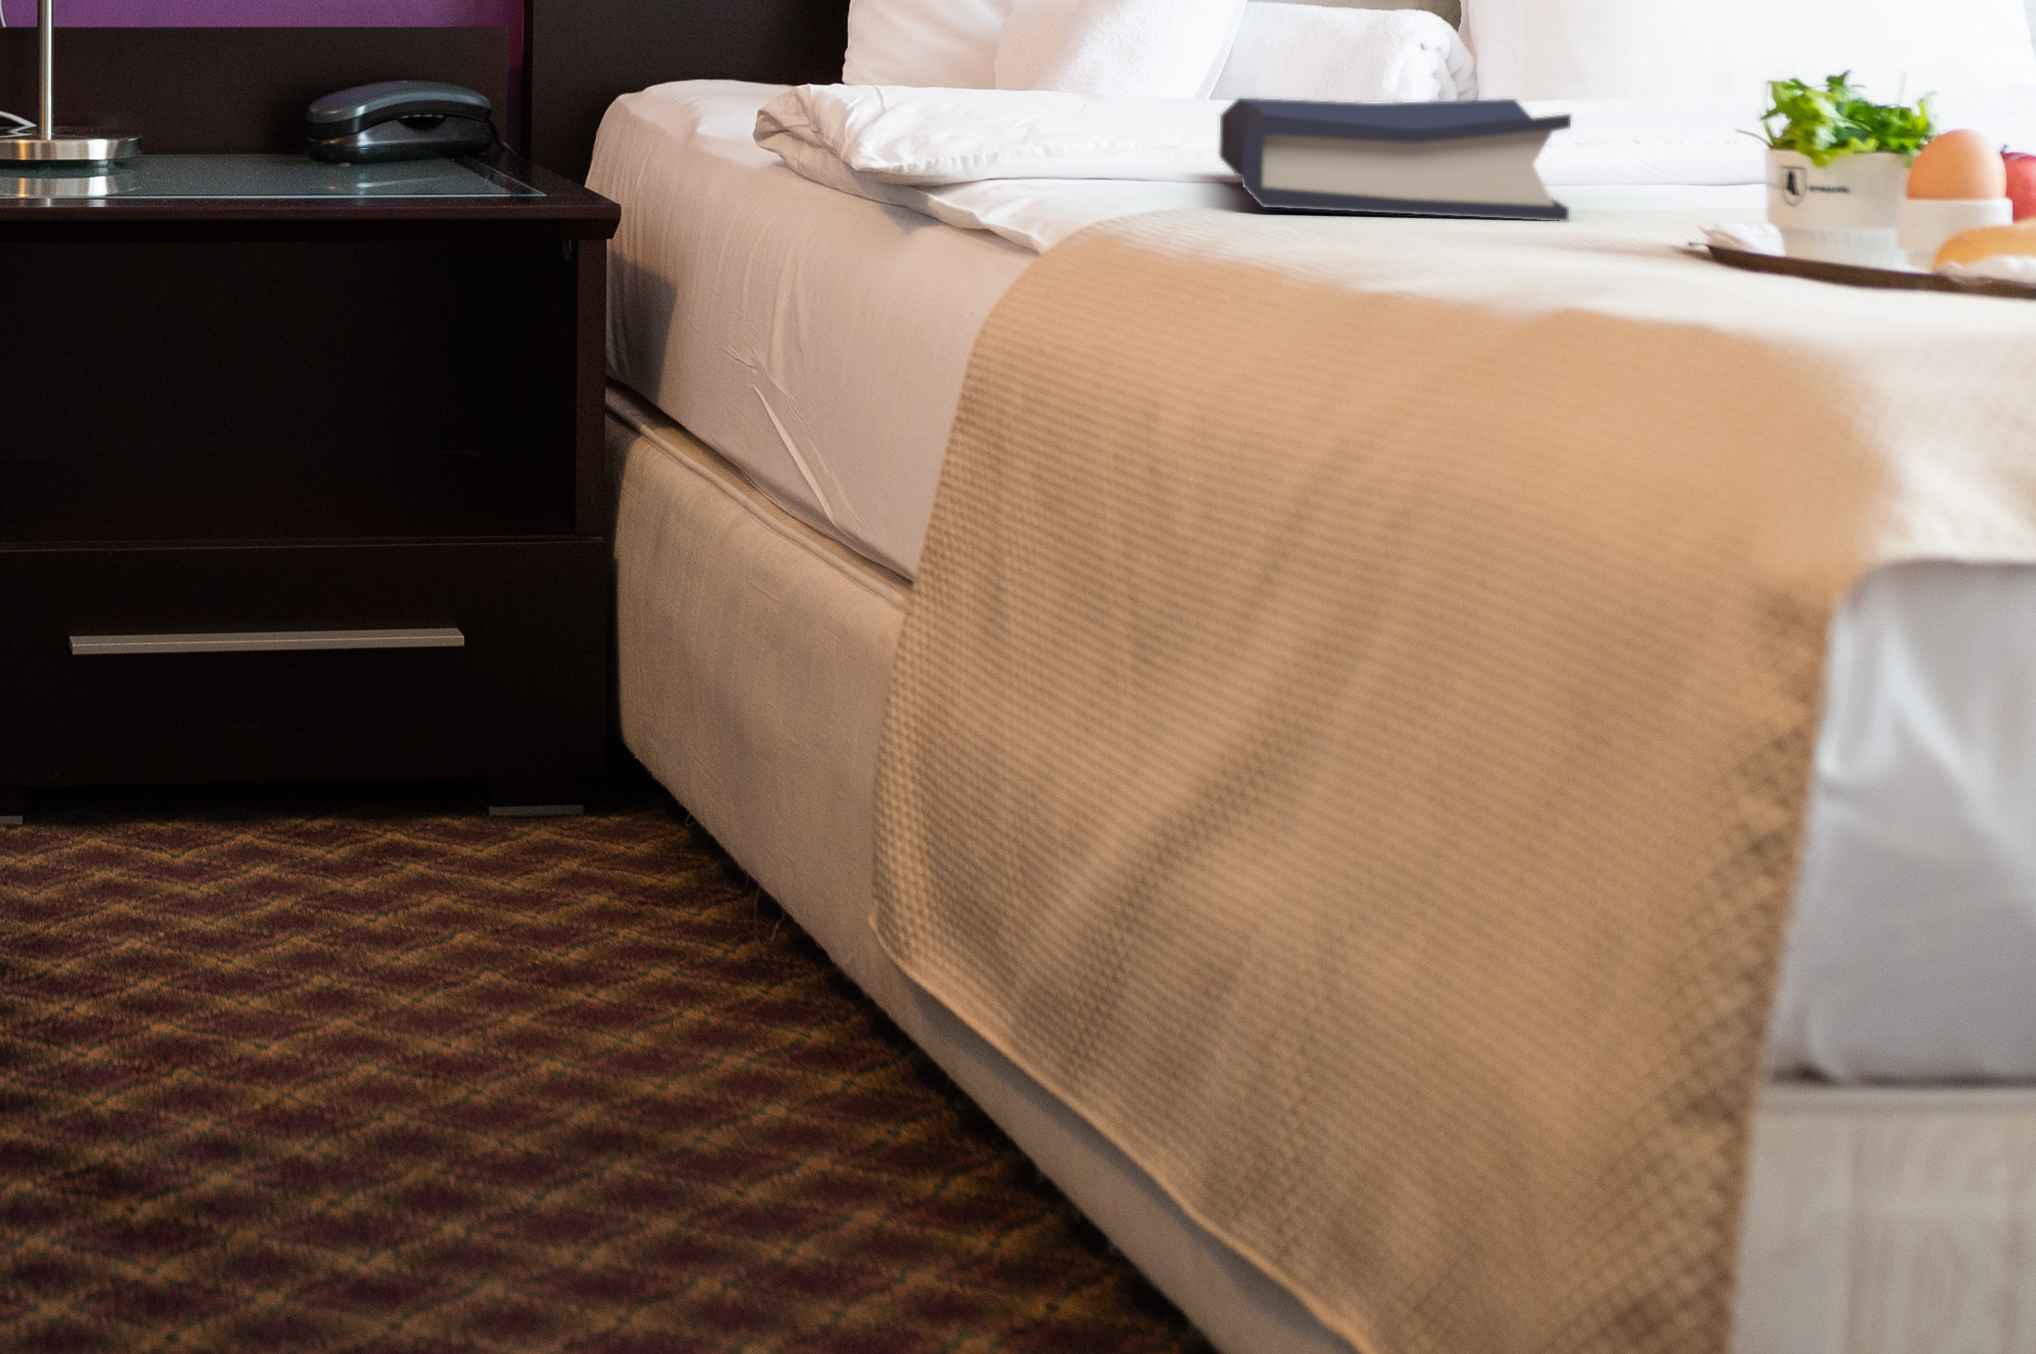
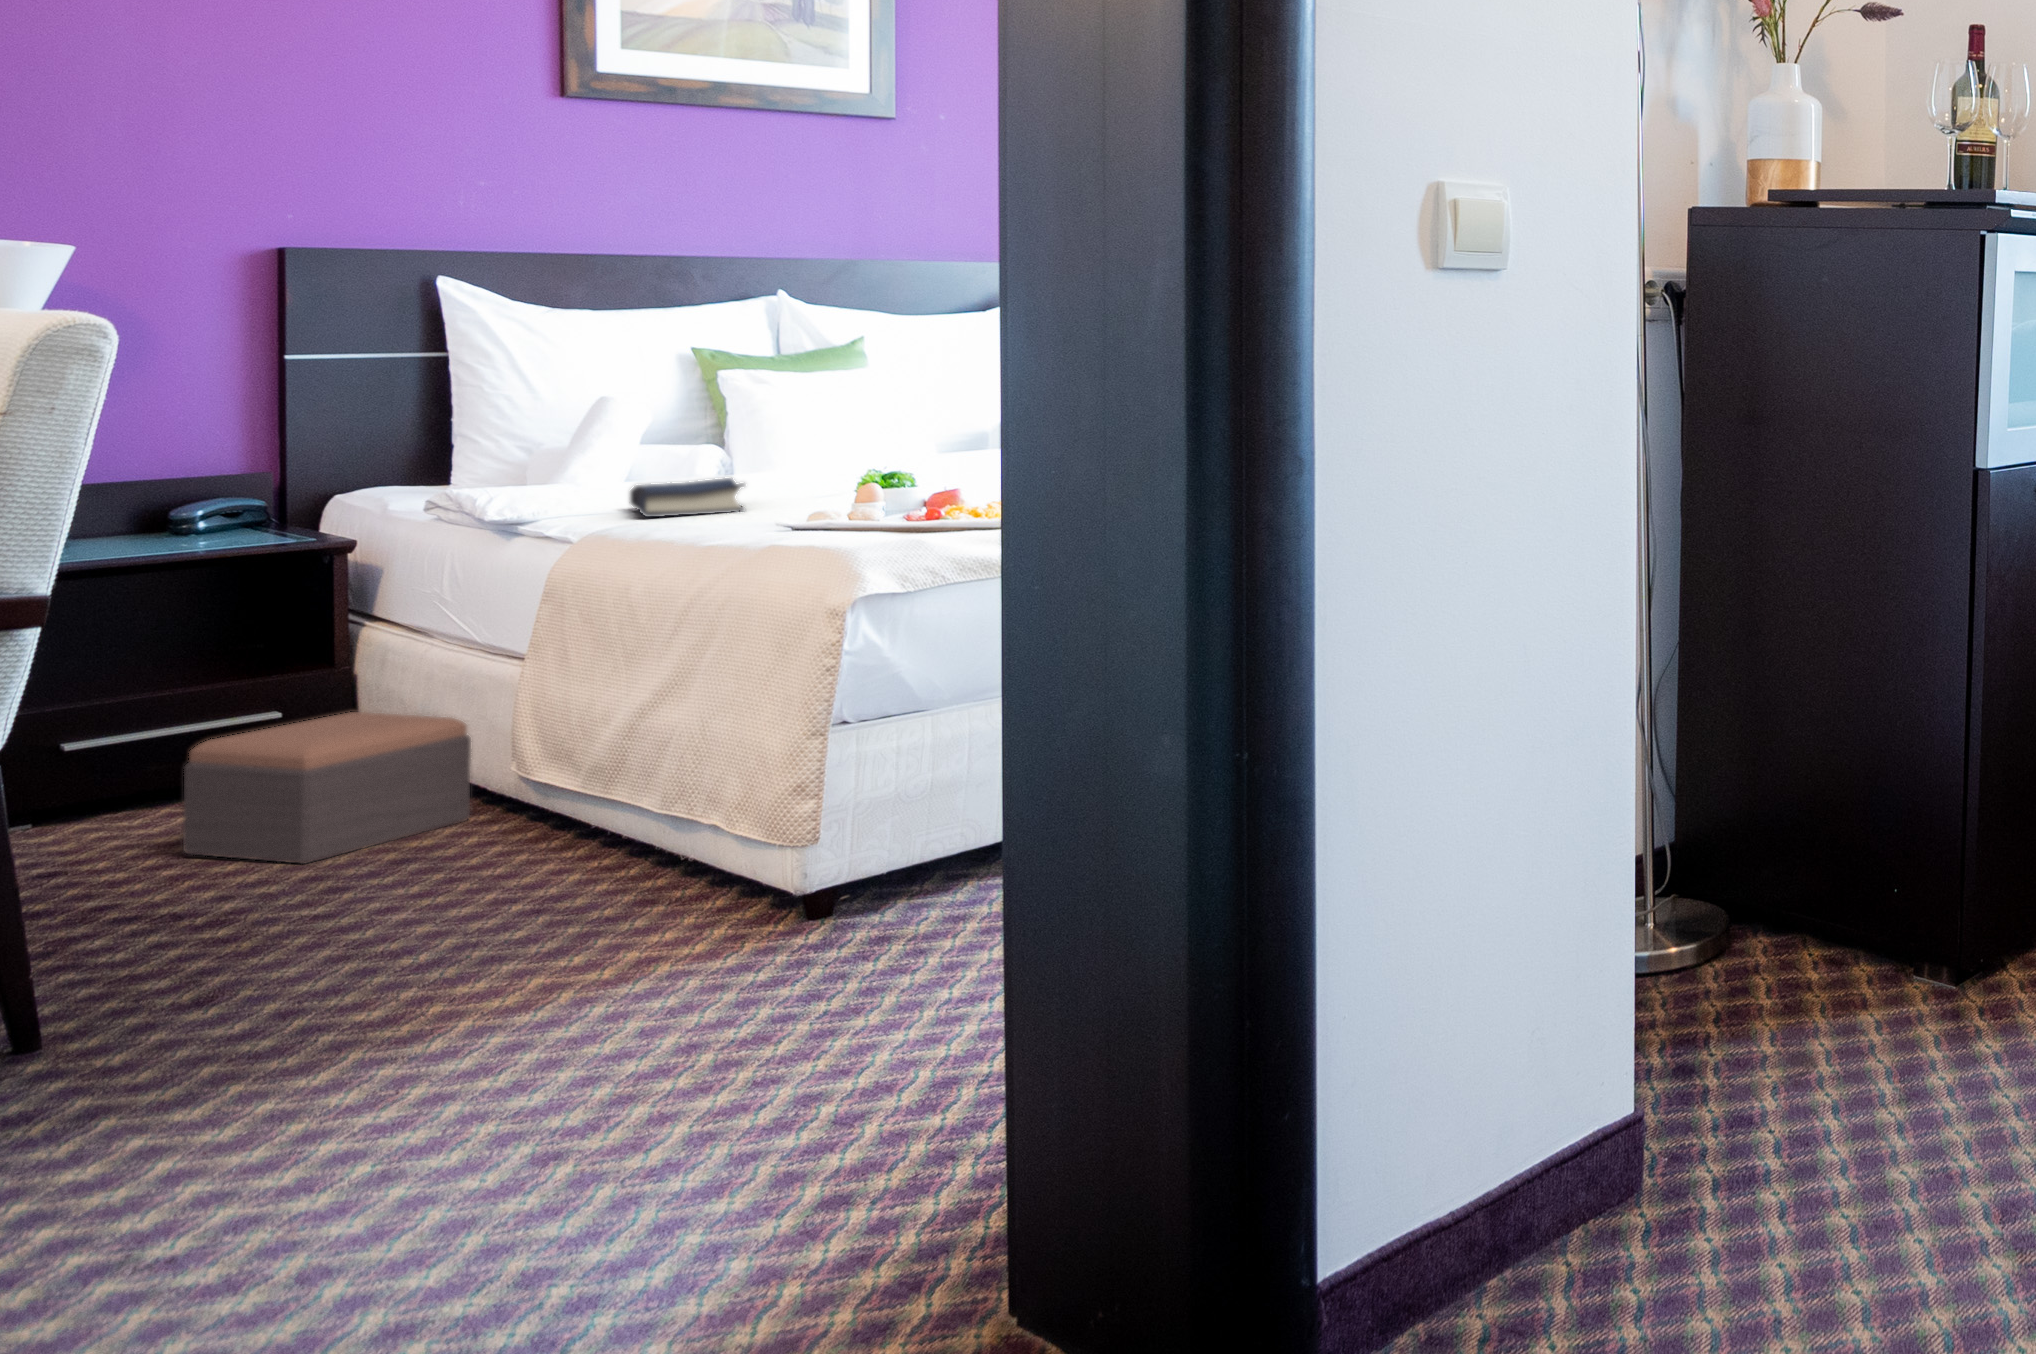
footstool: none [134,705,764,1222] -> present [183,712,471,864]

